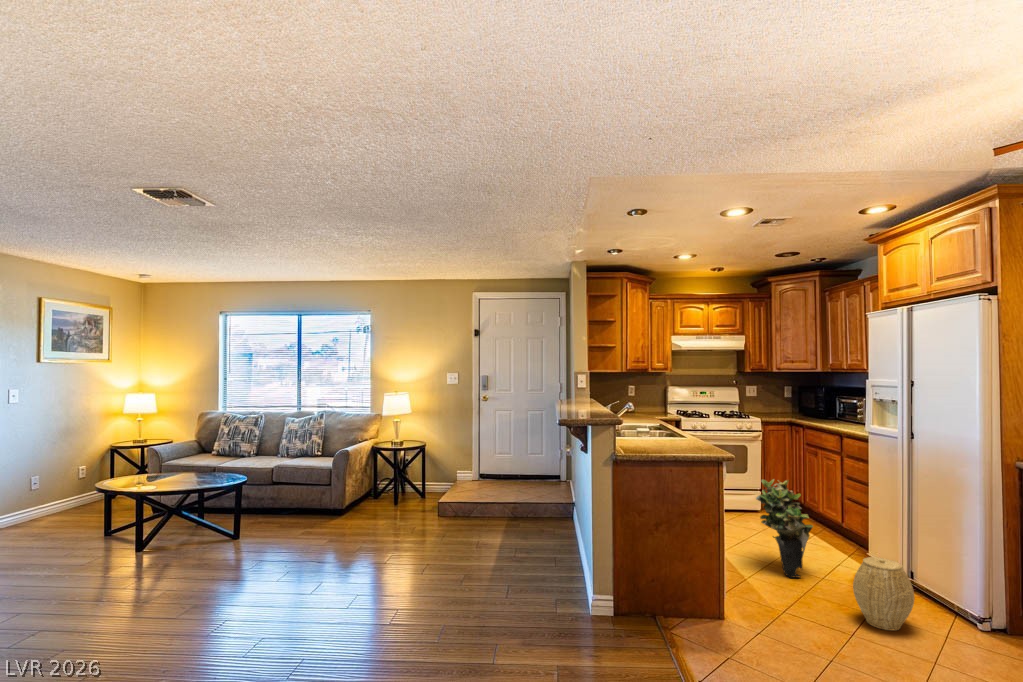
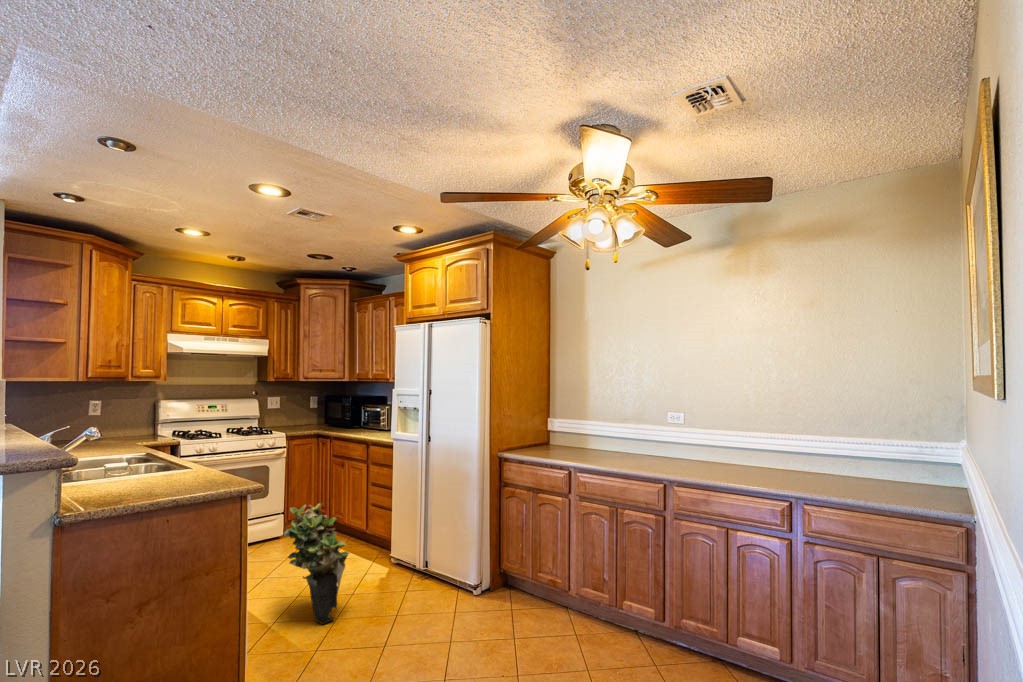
woven basket: present [853,557,914,631] -> none [400,576,458,662]

